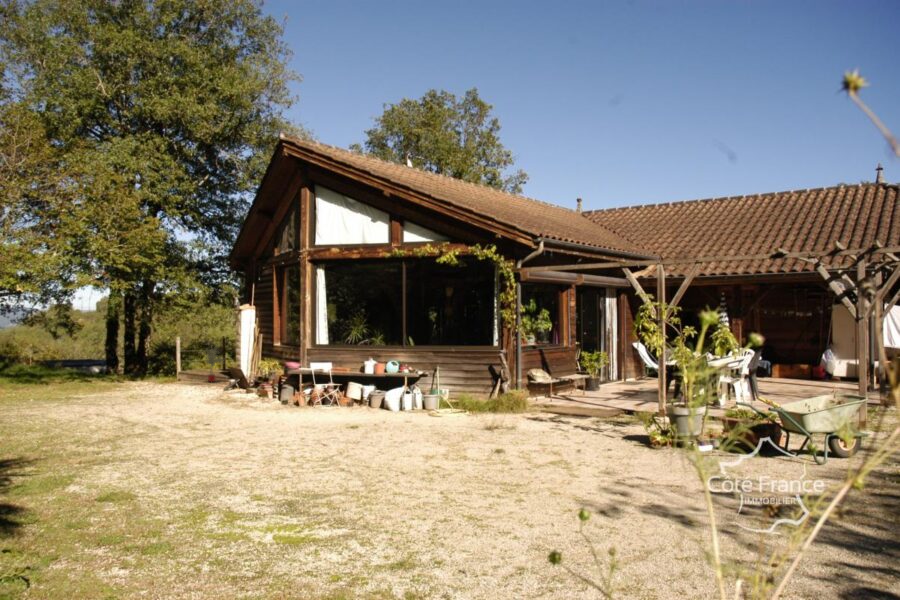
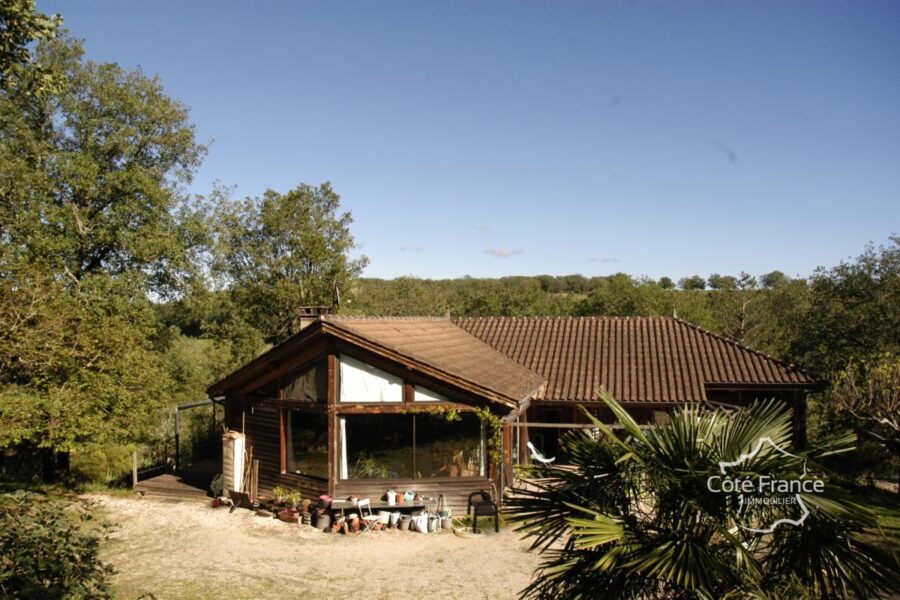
bench: none [454,365,502,415] -> present [467,491,499,533]

